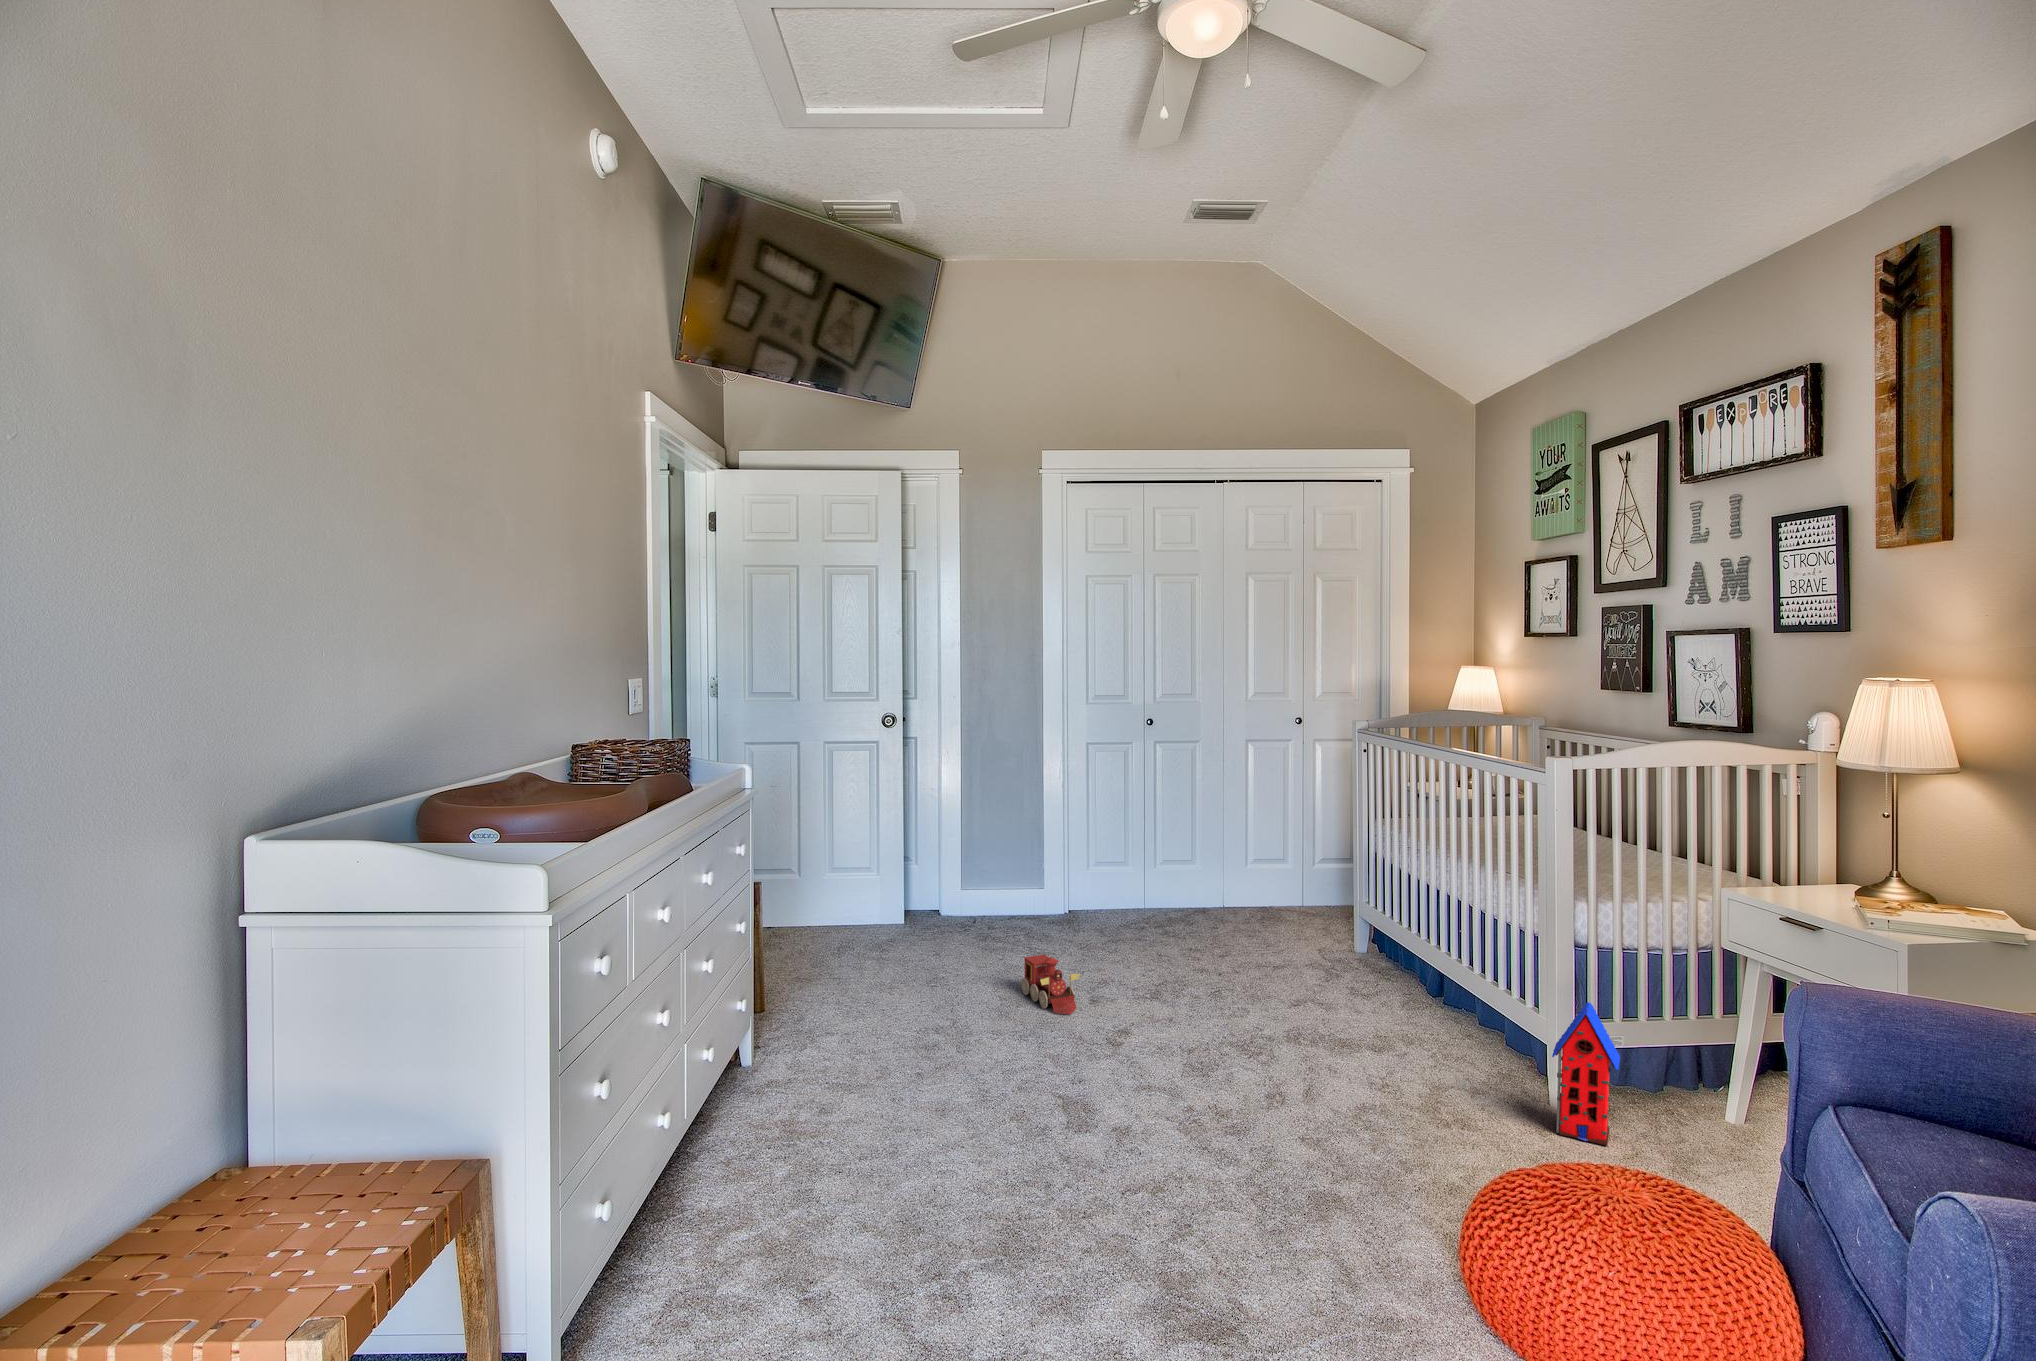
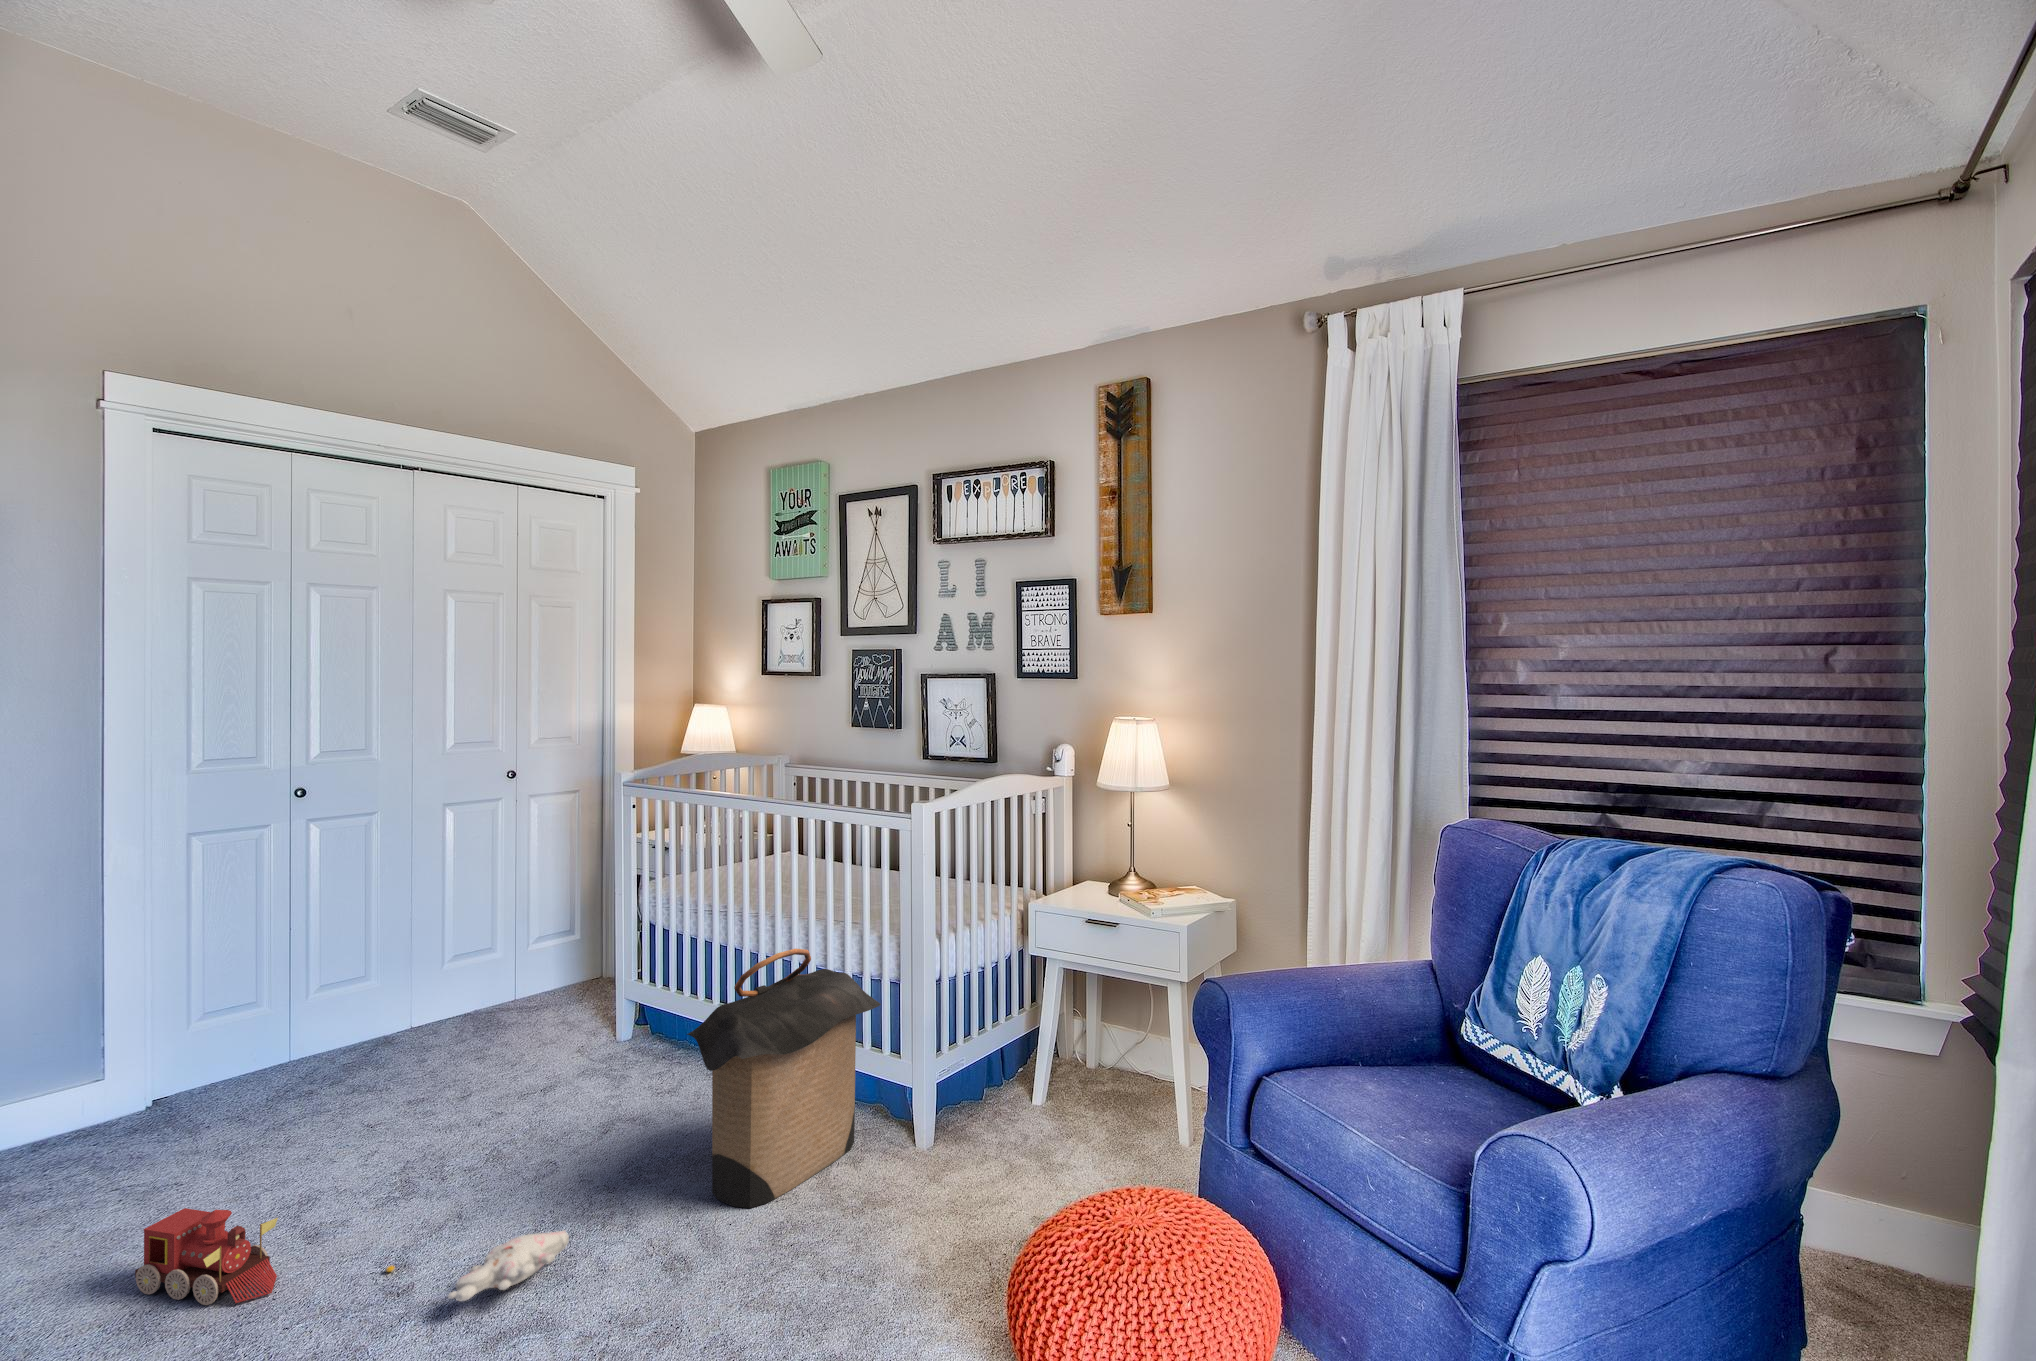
laundry hamper: none [1320,875,1515,1085] -> present [687,949,881,1208]
toy house: present [1552,1002,1620,1146] -> none [940,1036,1004,1178]
plush toy: none [1124,1024,1222,1059] -> present [386,1231,569,1301]

